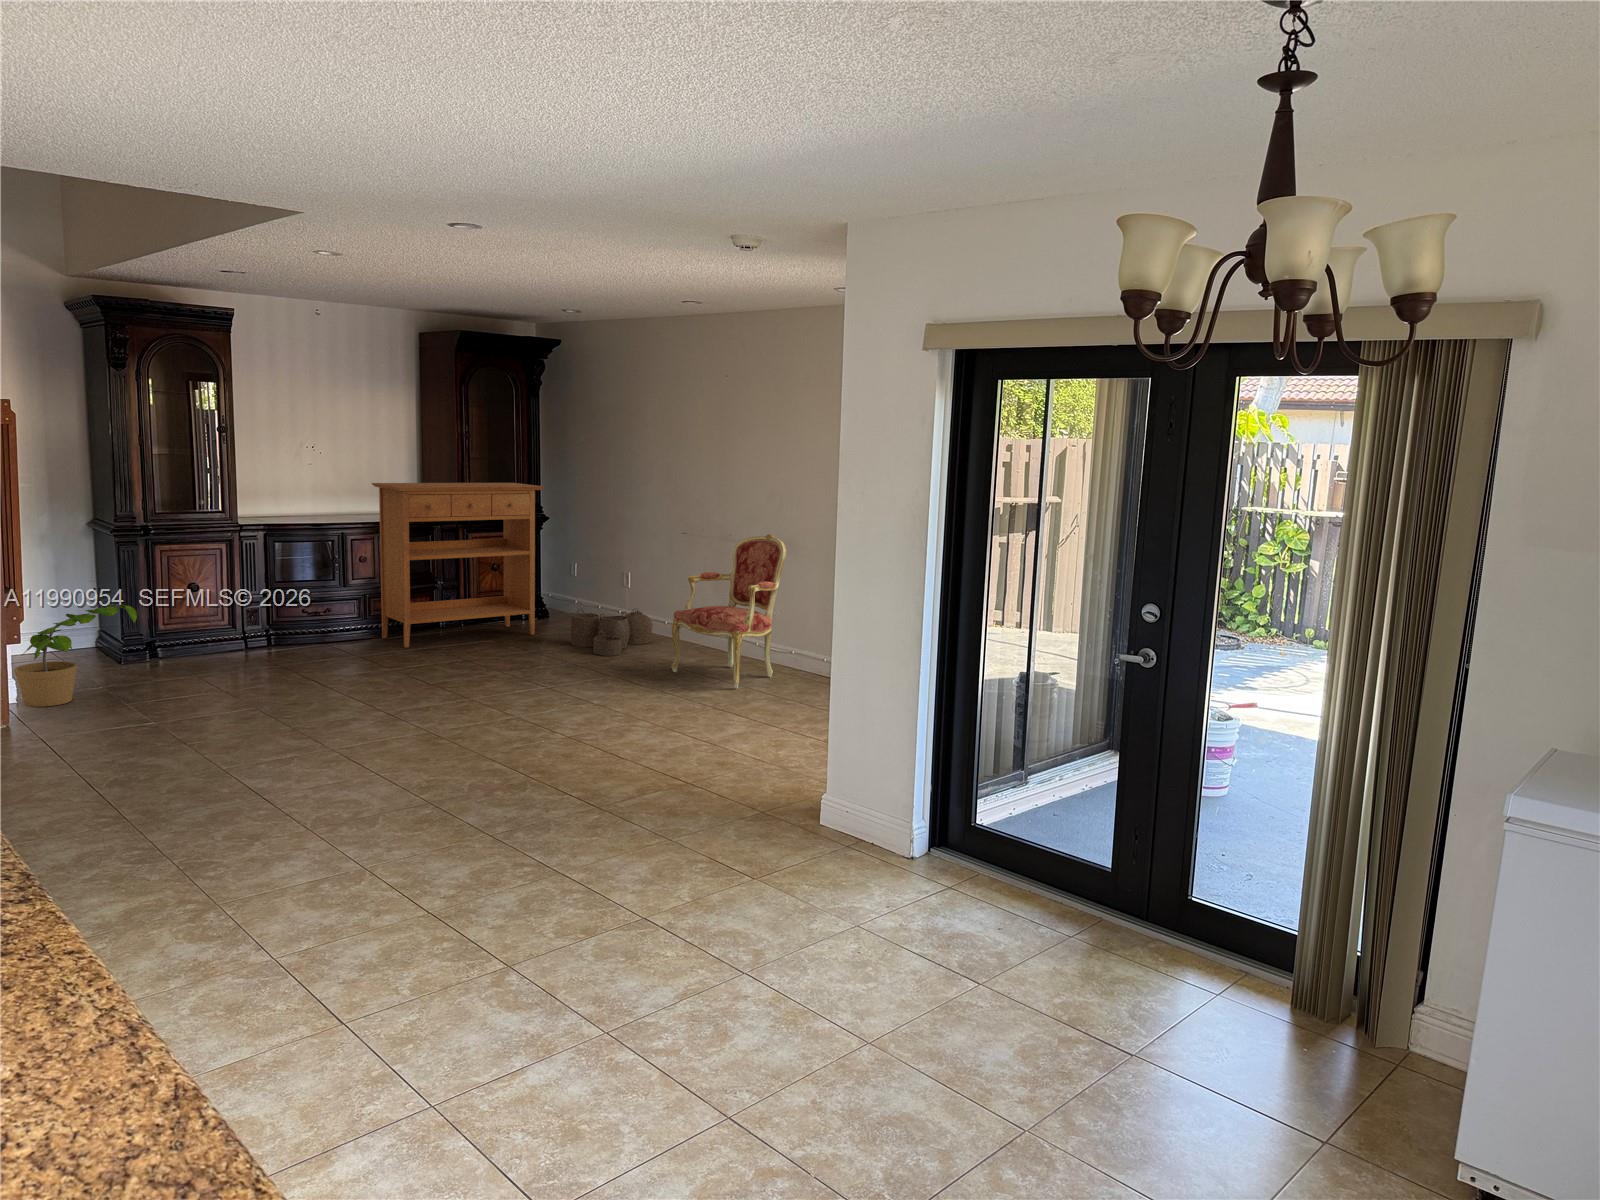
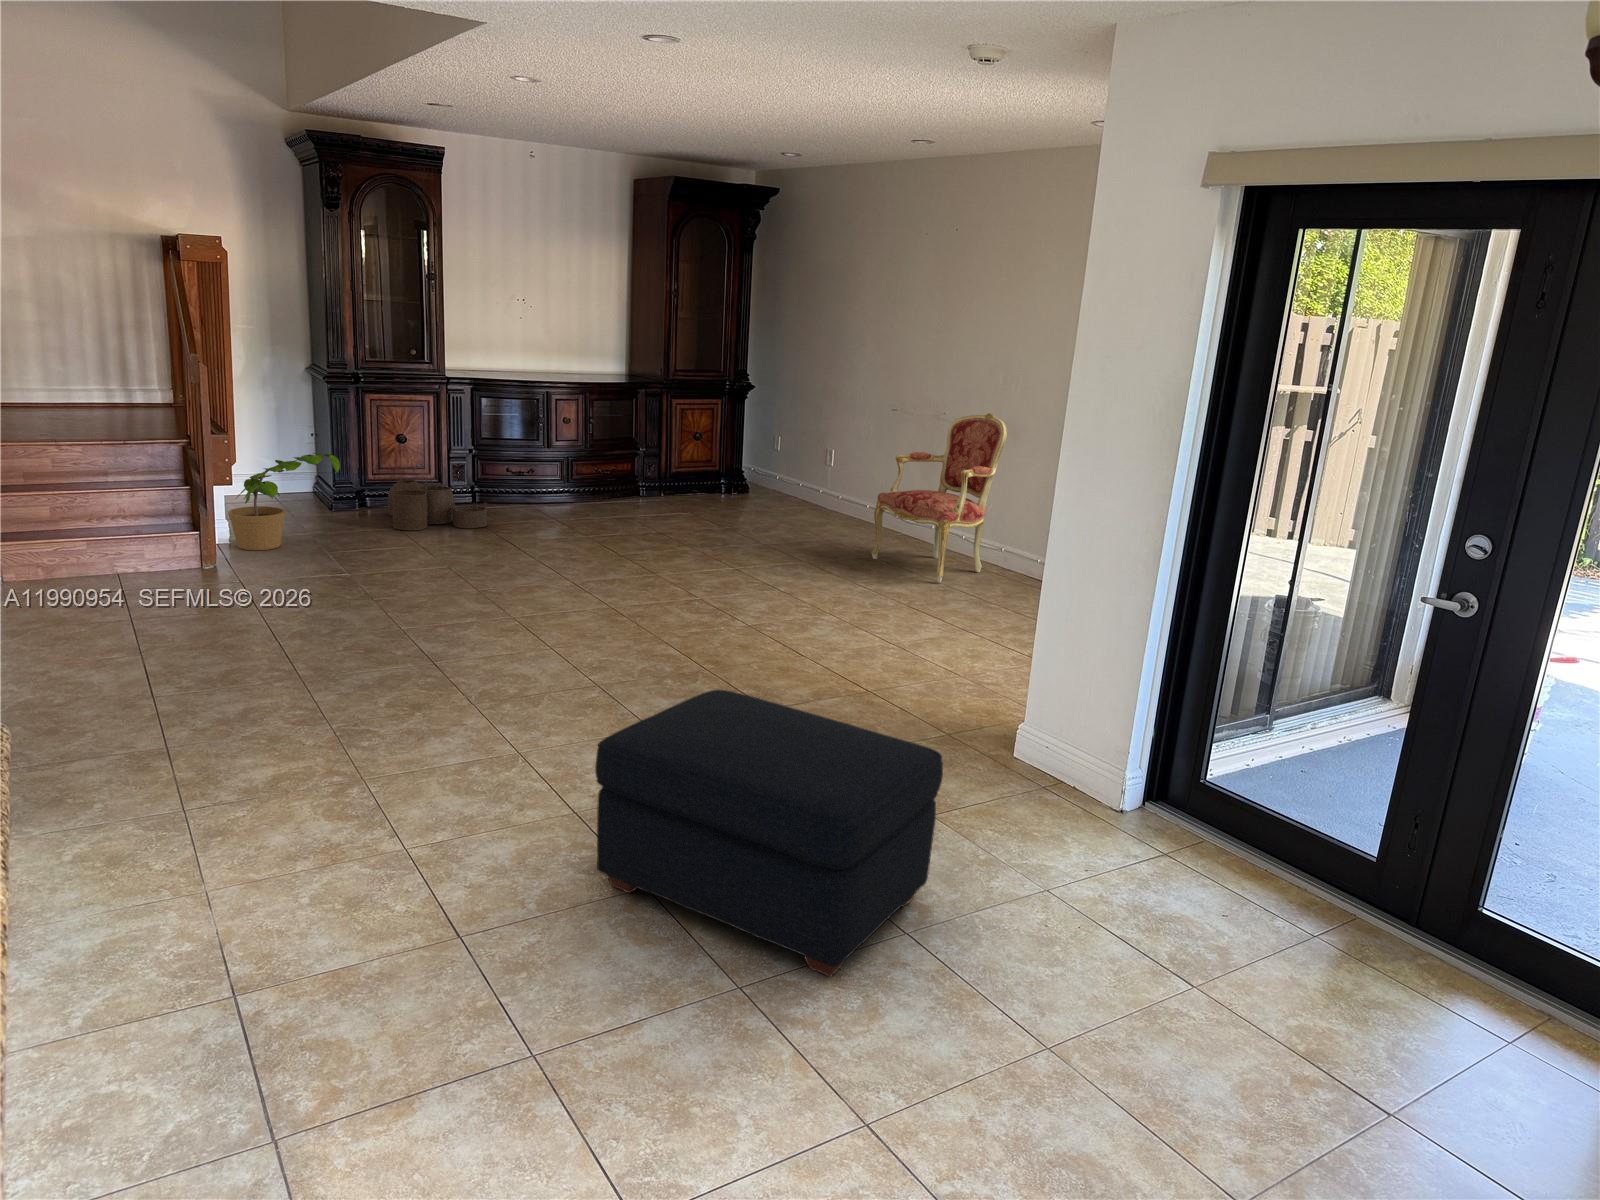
console table: present [372,483,544,648] -> none [576,339,752,513]
woven basket: present [570,609,652,656] -> present [388,477,487,531]
ottoman: none [460,784,764,1014] -> present [595,690,943,977]

